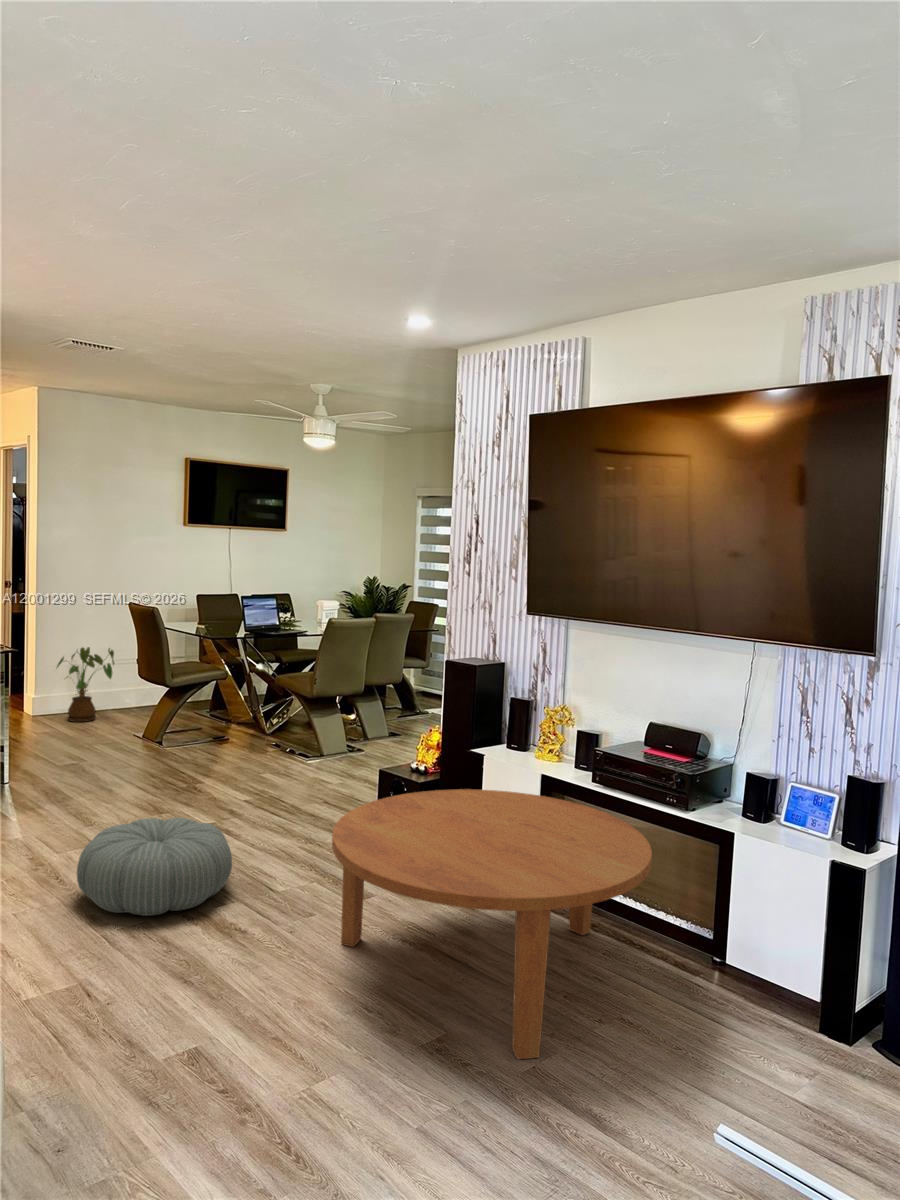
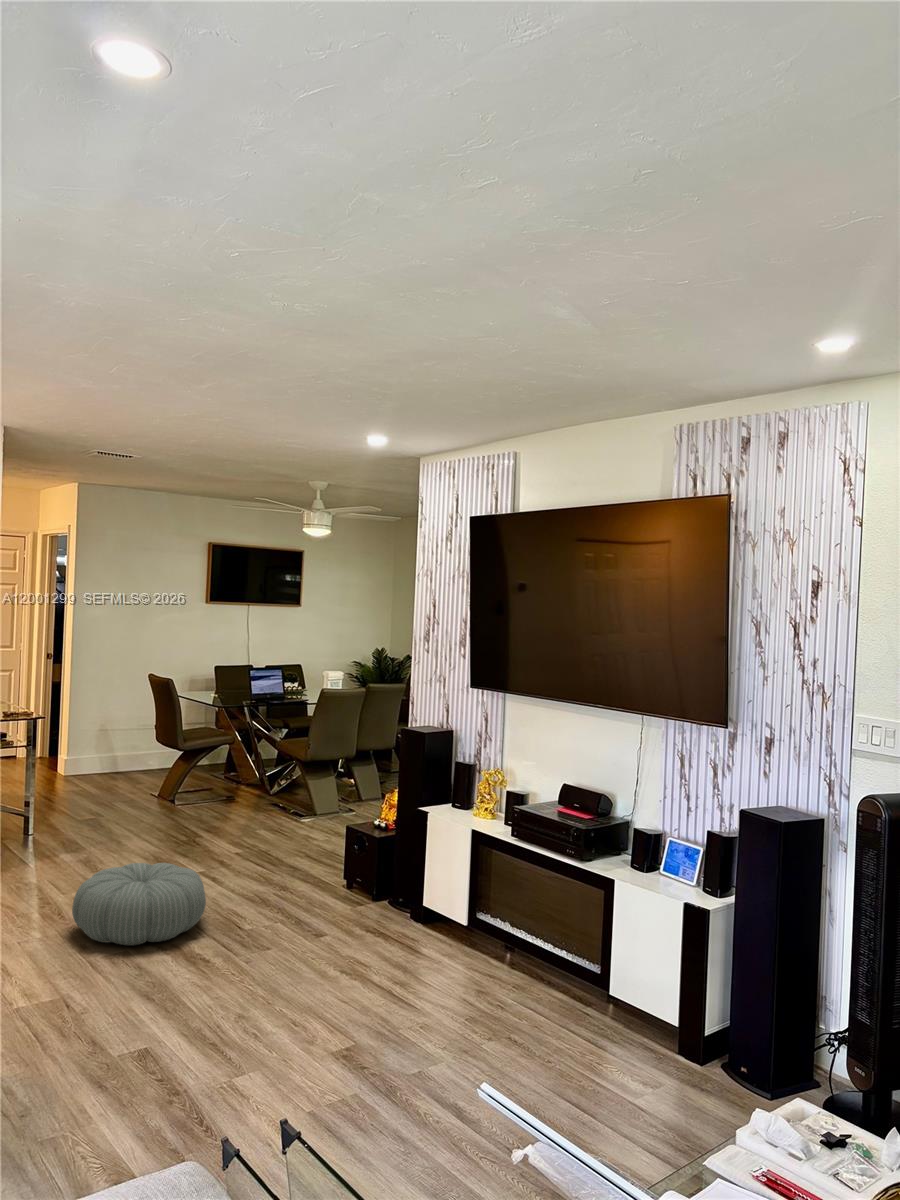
house plant: present [57,647,114,722] -> none [85,713,139,782]
coffee table: present [332,789,652,1059] -> none [273,841,544,1066]

